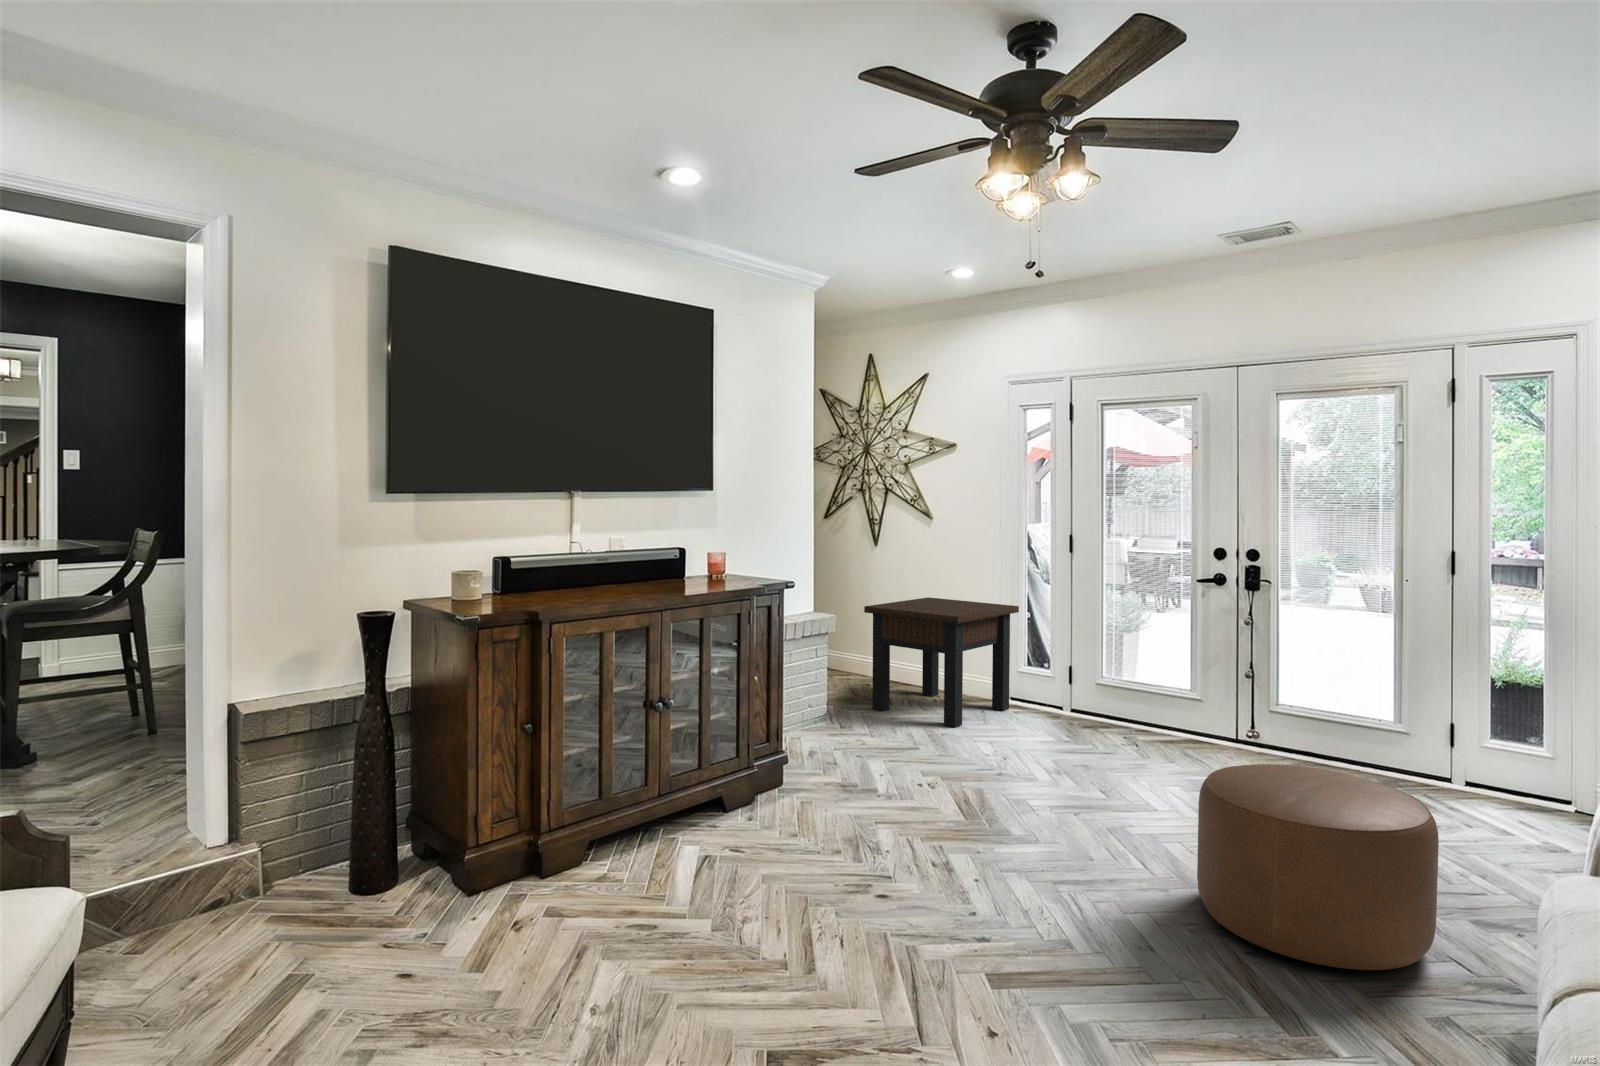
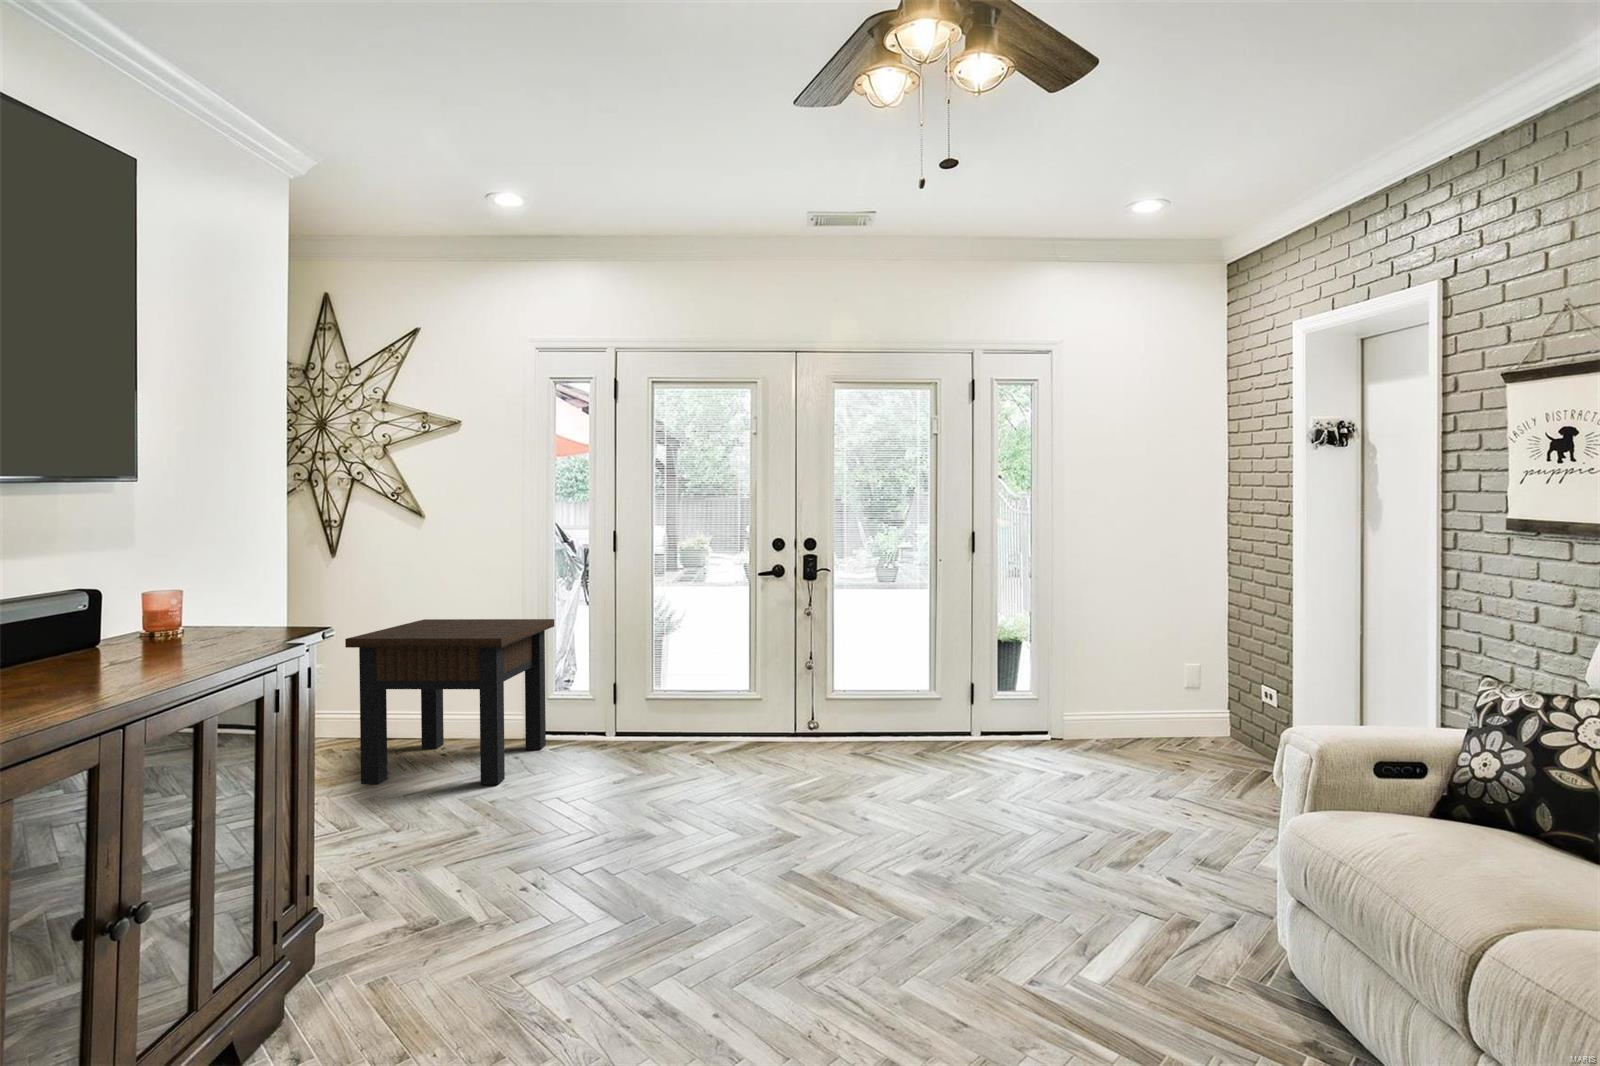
ottoman: present [1197,764,1439,970] -> none [942,752,1180,983]

